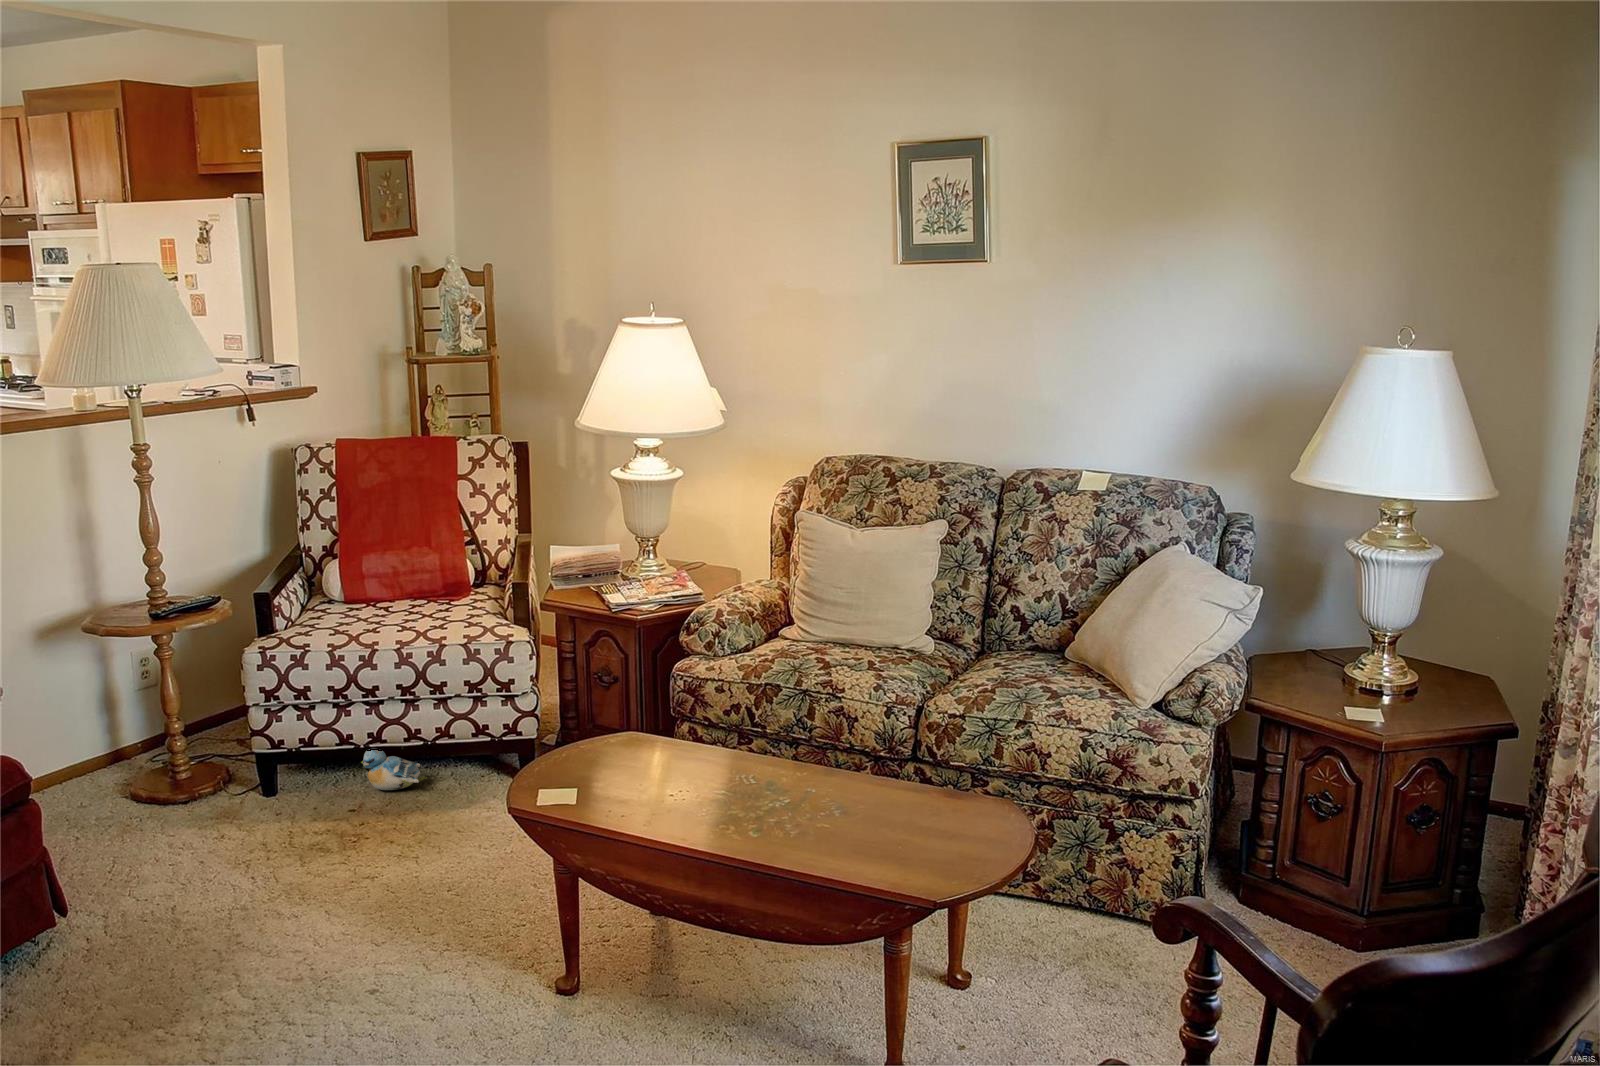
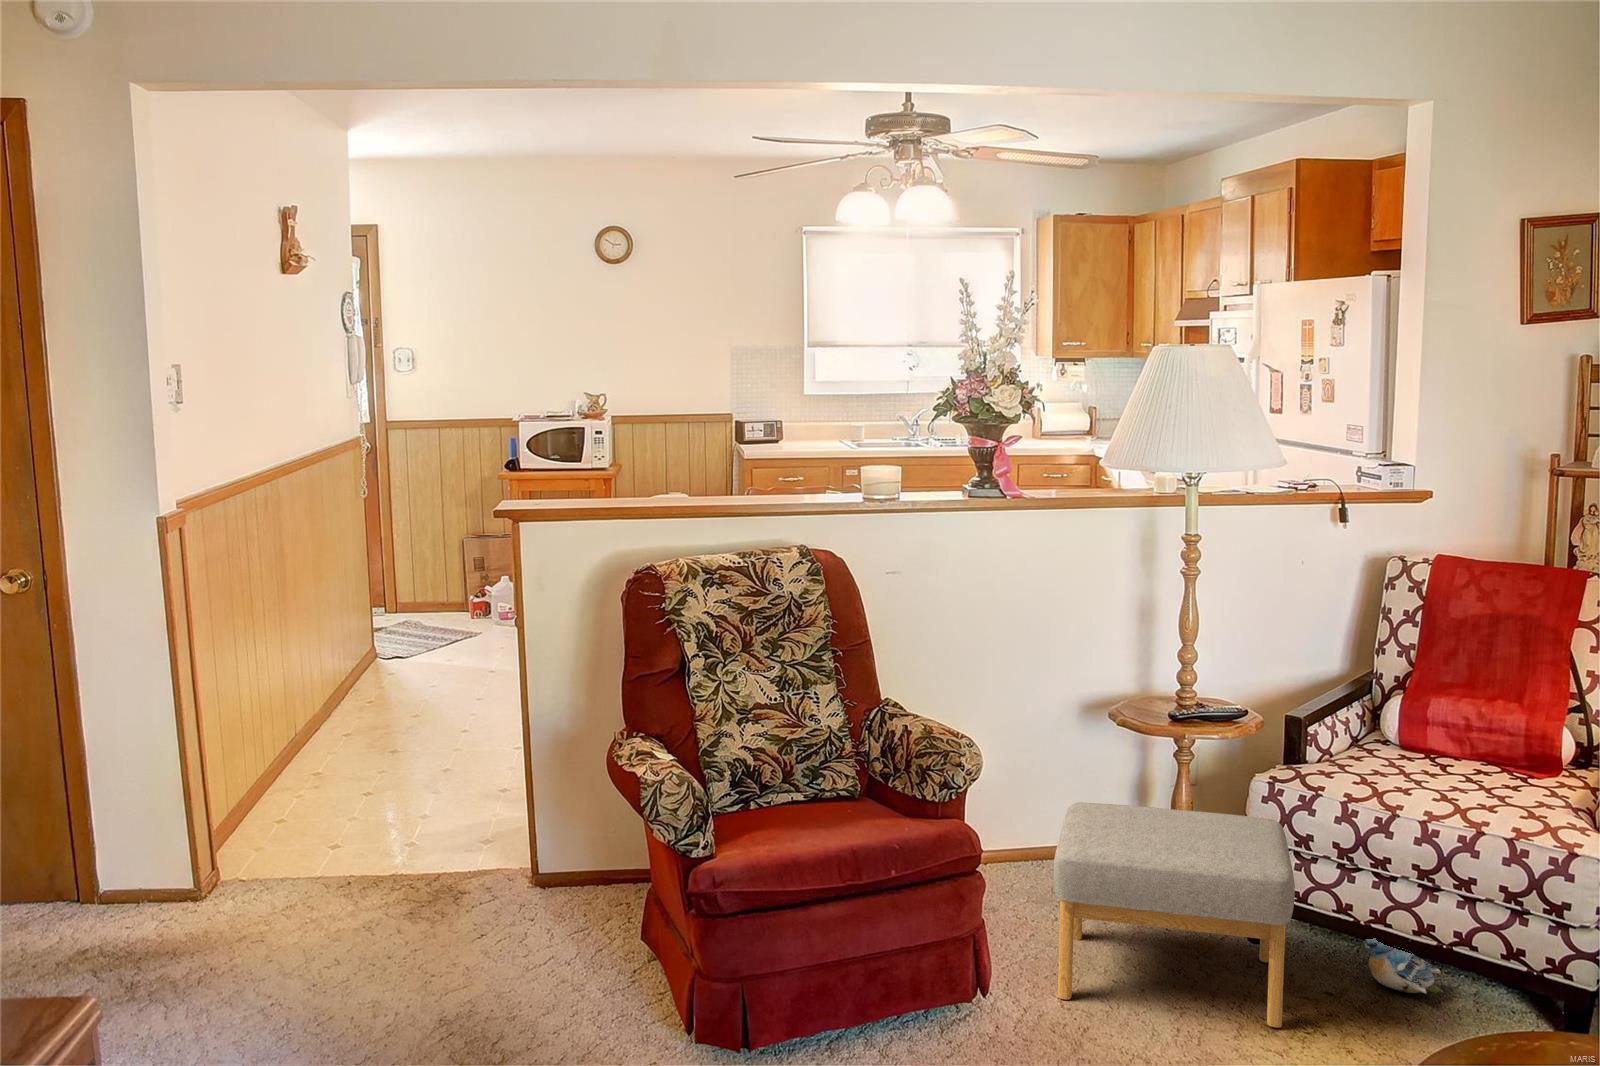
footstool: none [78,684,329,899] -> present [1054,802,1295,1028]

